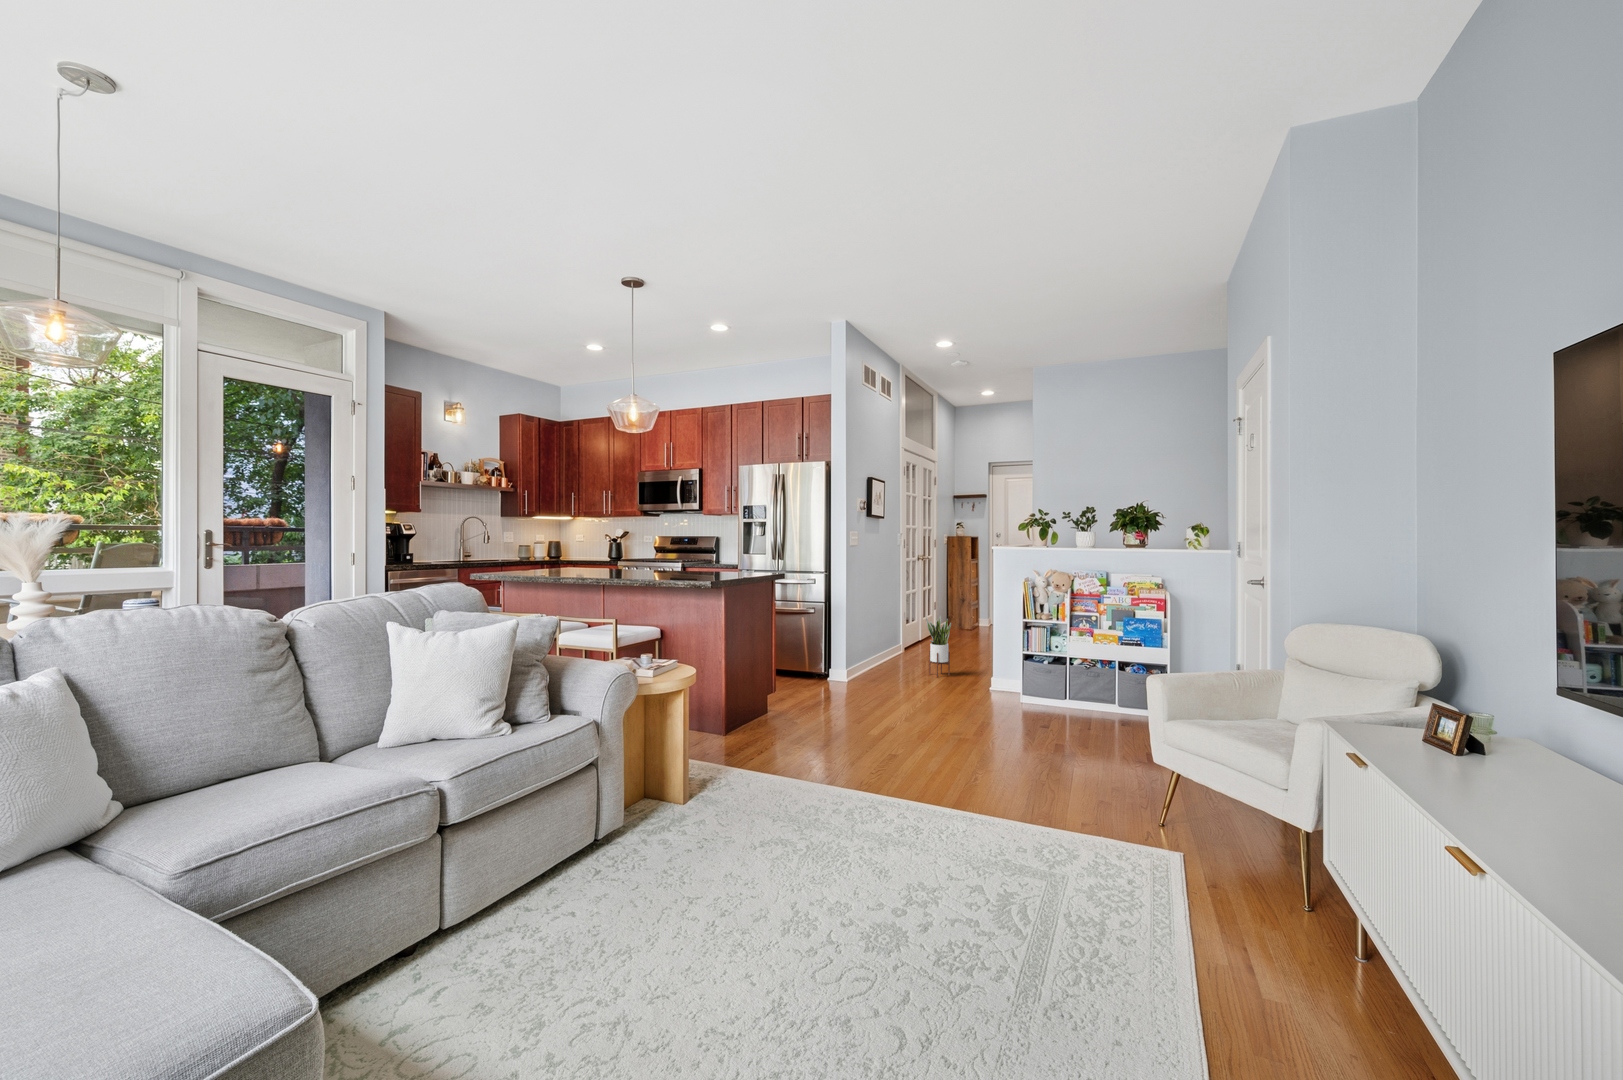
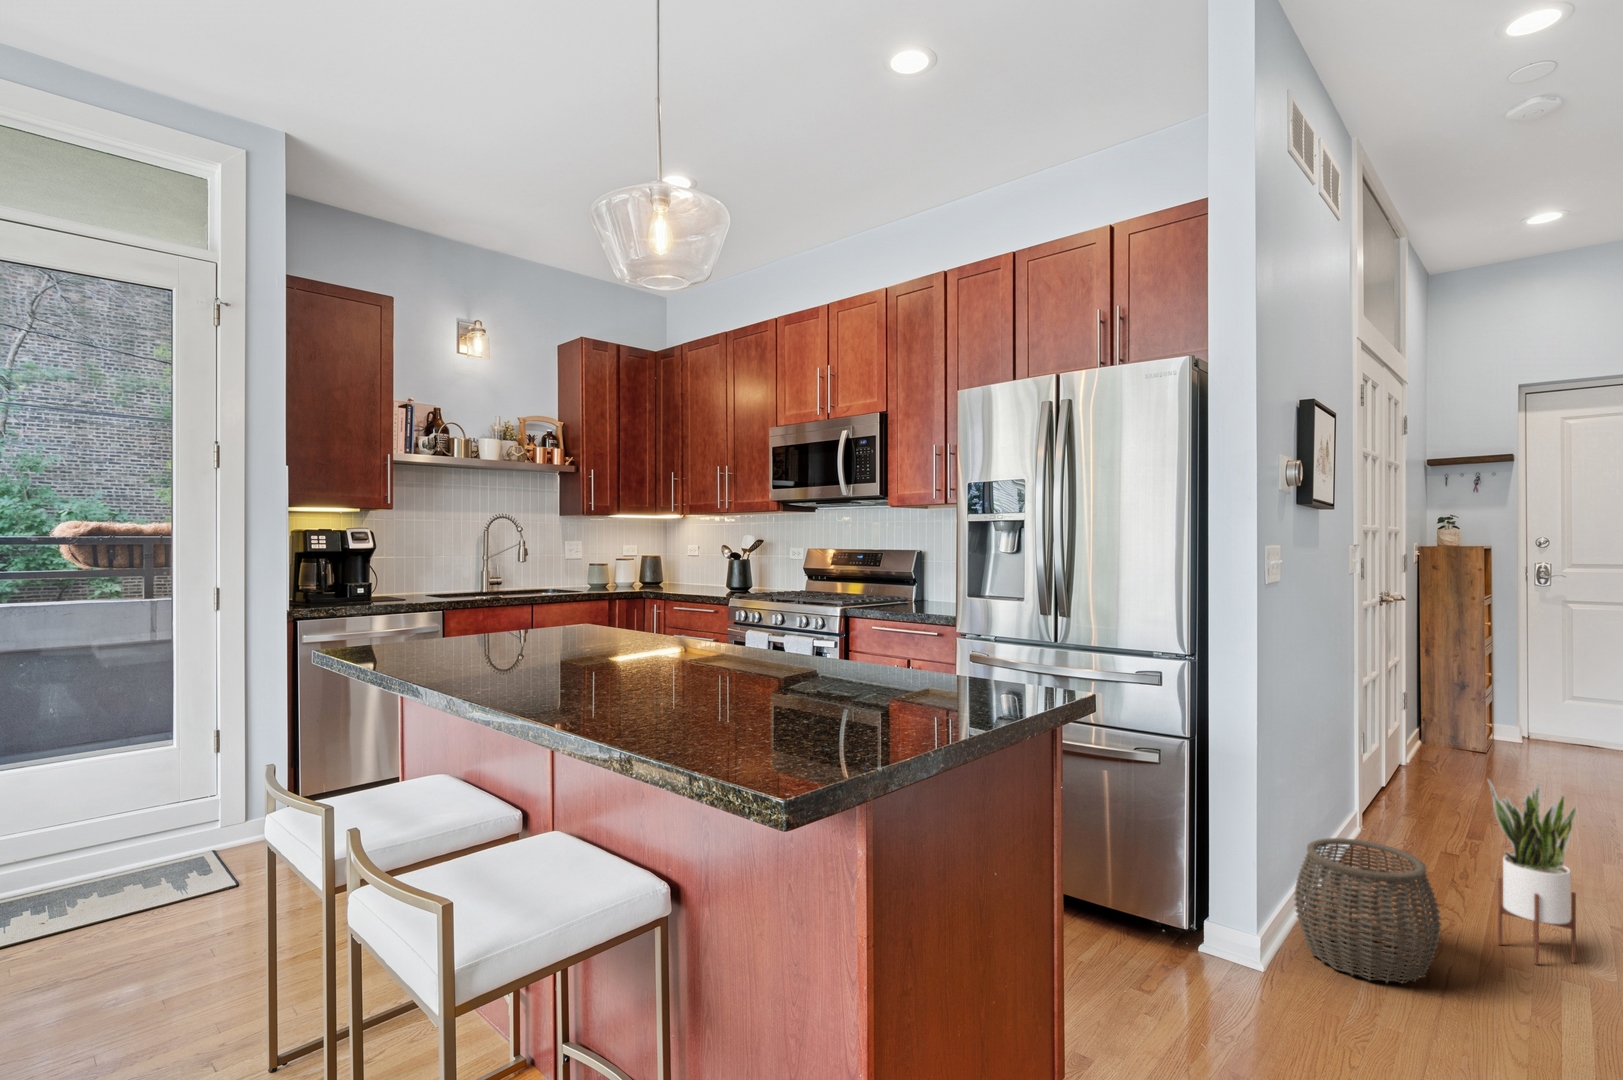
woven basket: none [862,640,906,683] -> present [1294,838,1441,984]

